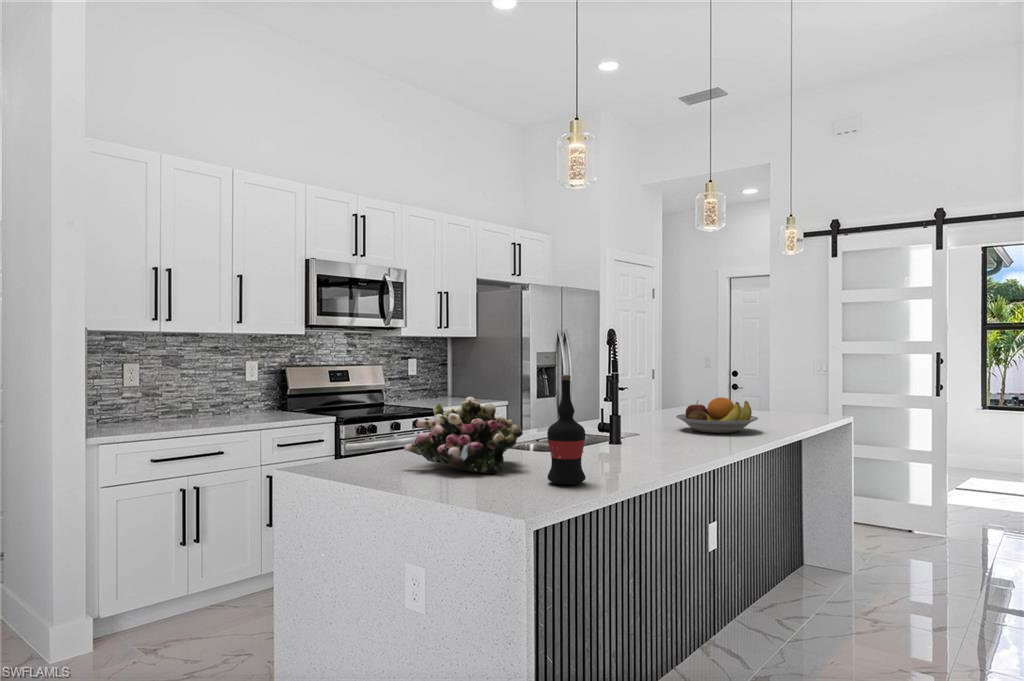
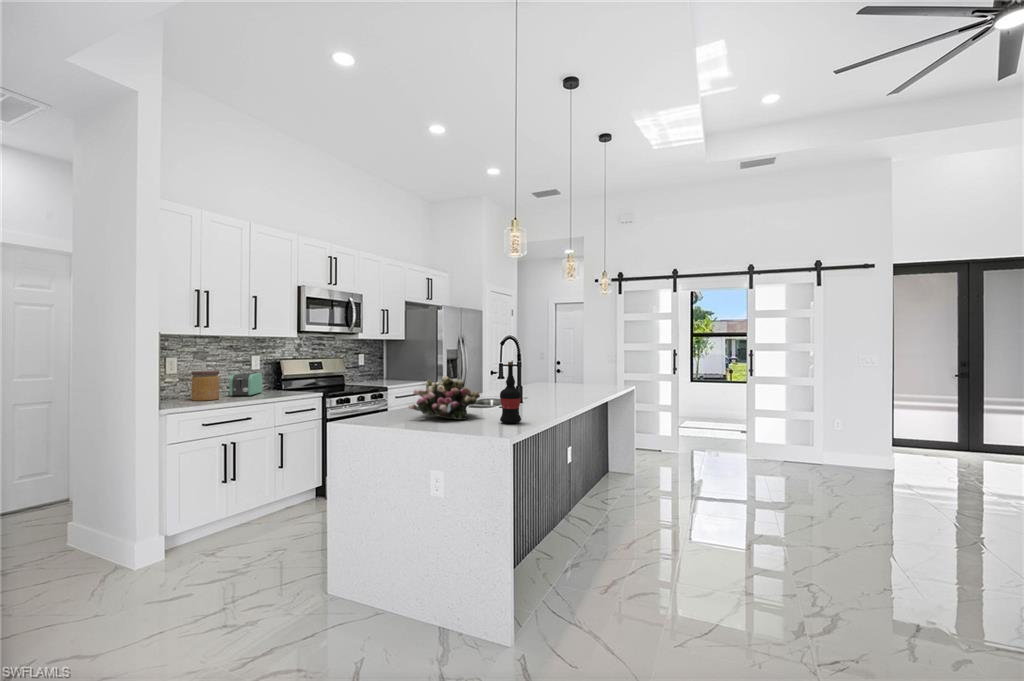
jar: none [152,382,189,425] -> present [191,371,219,401]
toaster: none [206,386,255,419] -> present [229,373,262,396]
fruit bowl: present [676,397,758,433] -> none [546,375,592,395]

